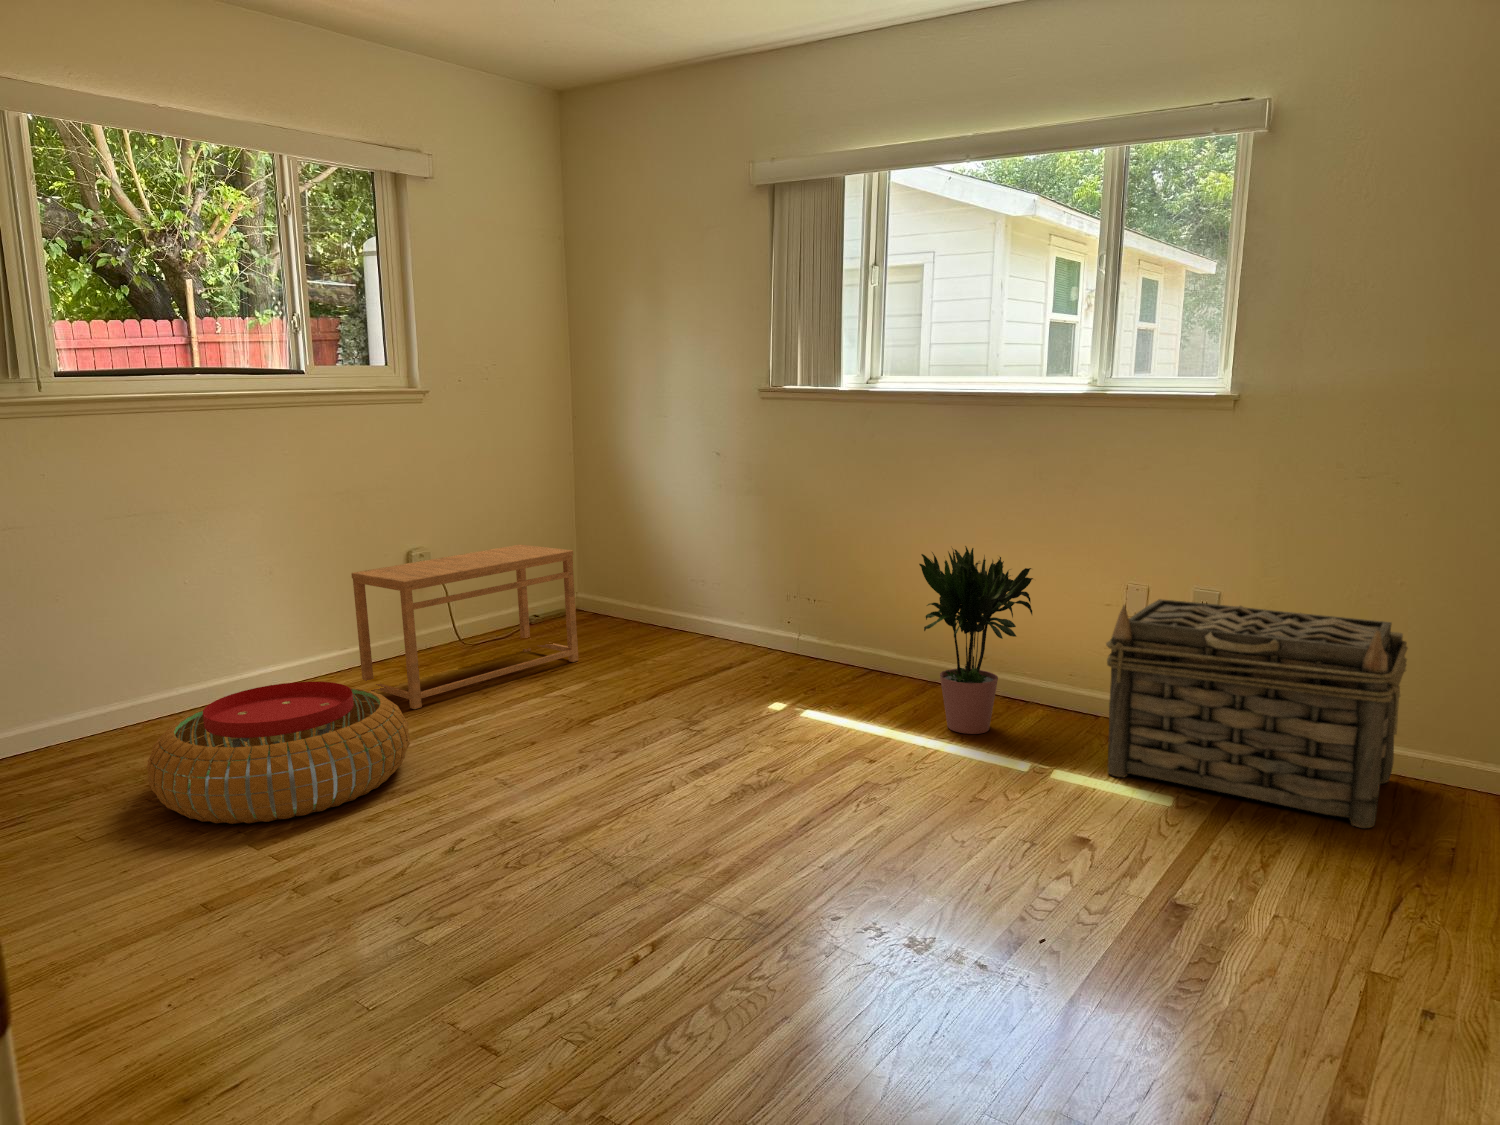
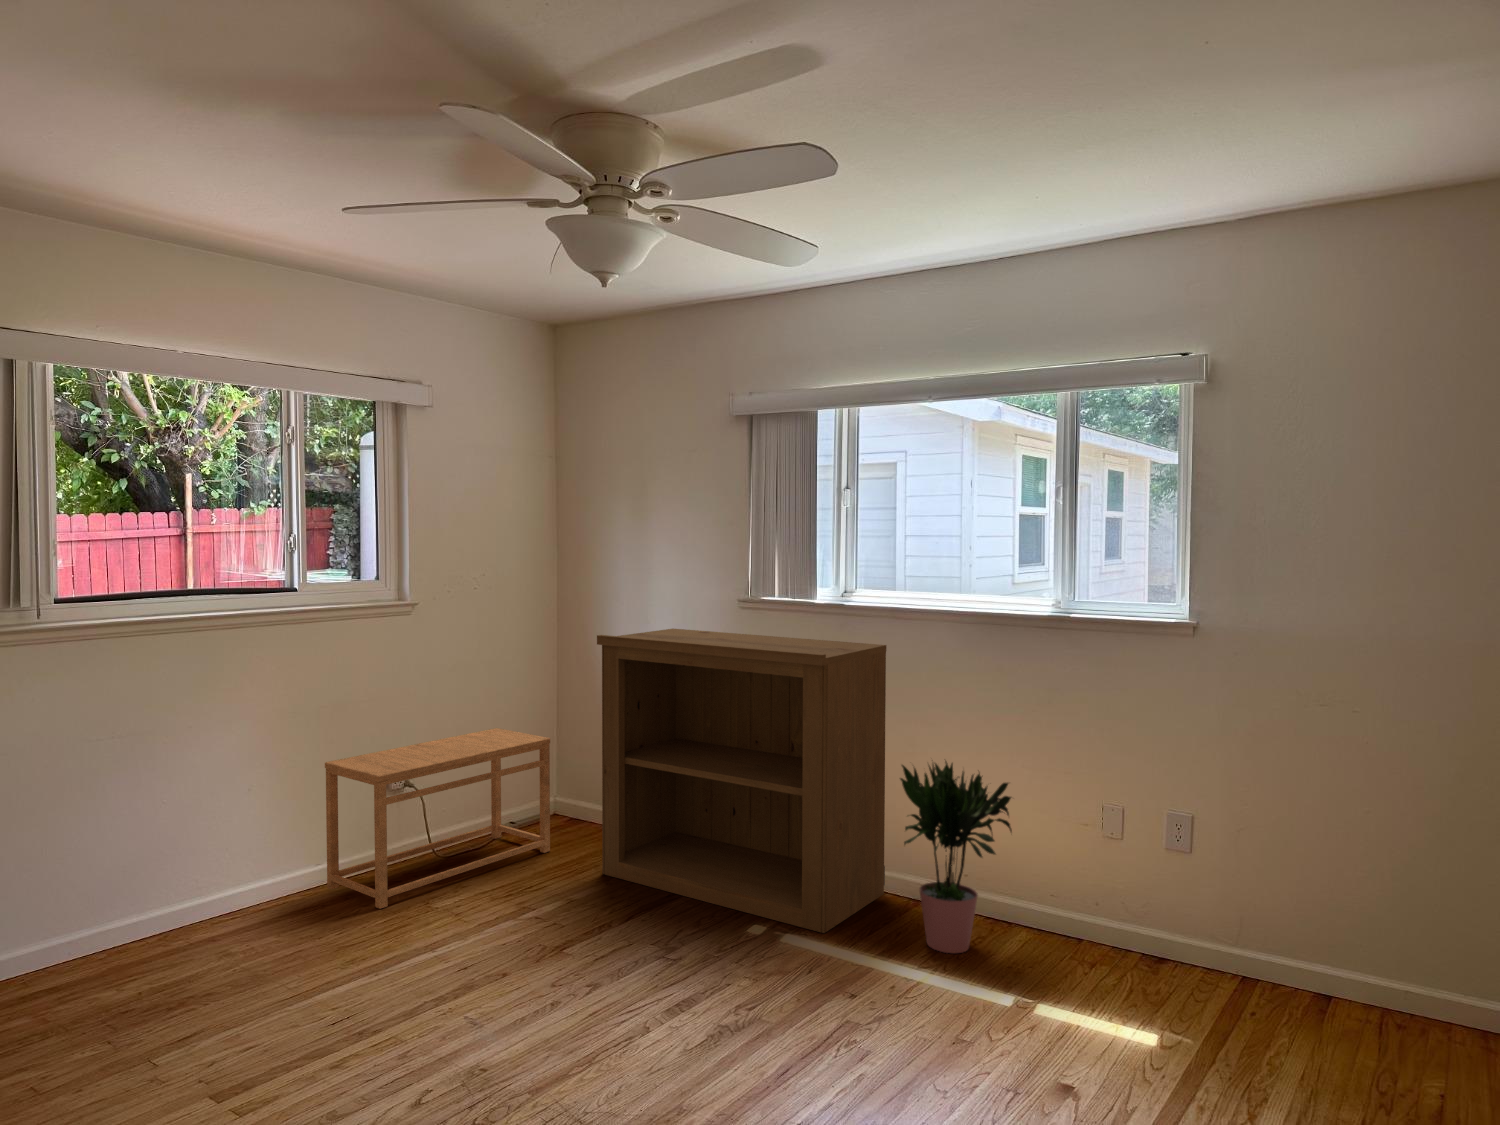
bookshelf: none [613,438,907,720] -> present [597,629,886,933]
basket: present [1106,599,1408,828] -> none [1086,821,1383,1082]
pouf: present [147,682,410,824] -> none [98,890,376,1055]

